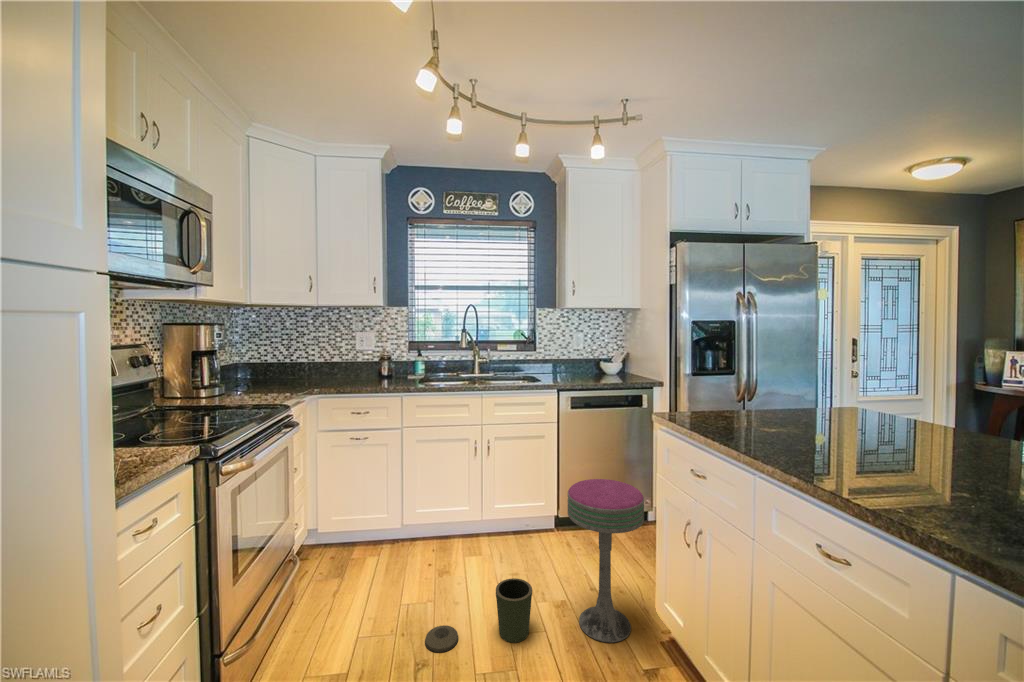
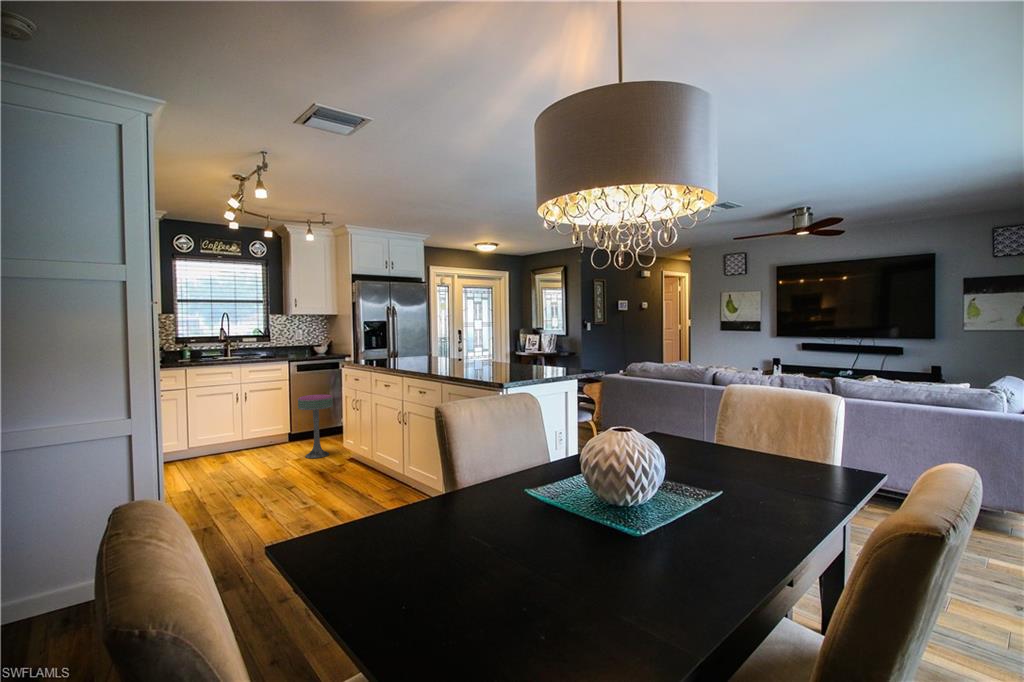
trash can: present [425,578,532,653] -> none [229,442,282,472]

